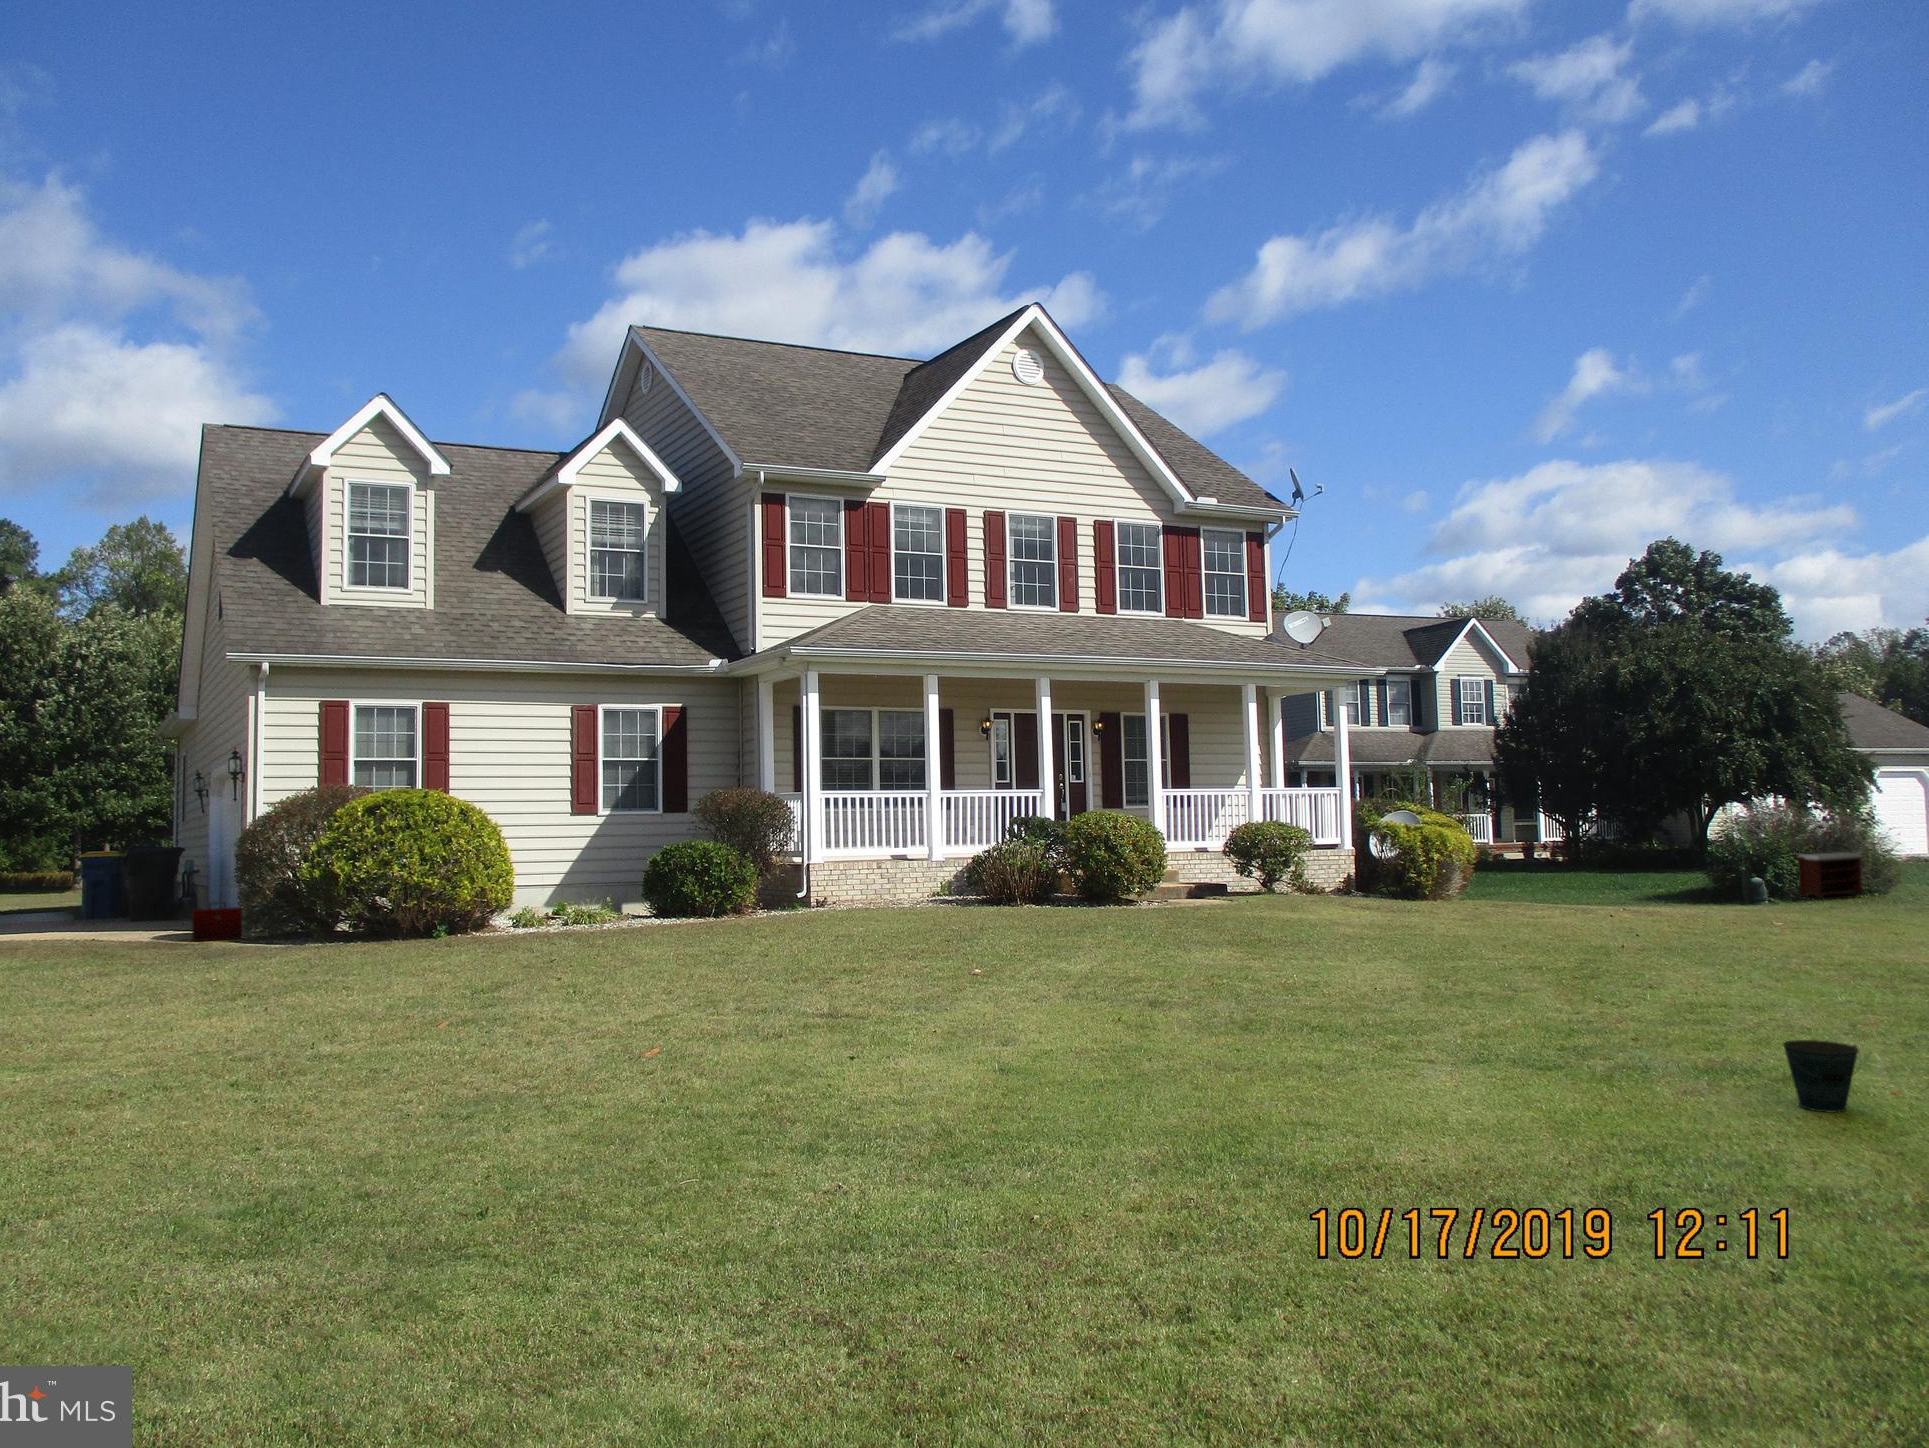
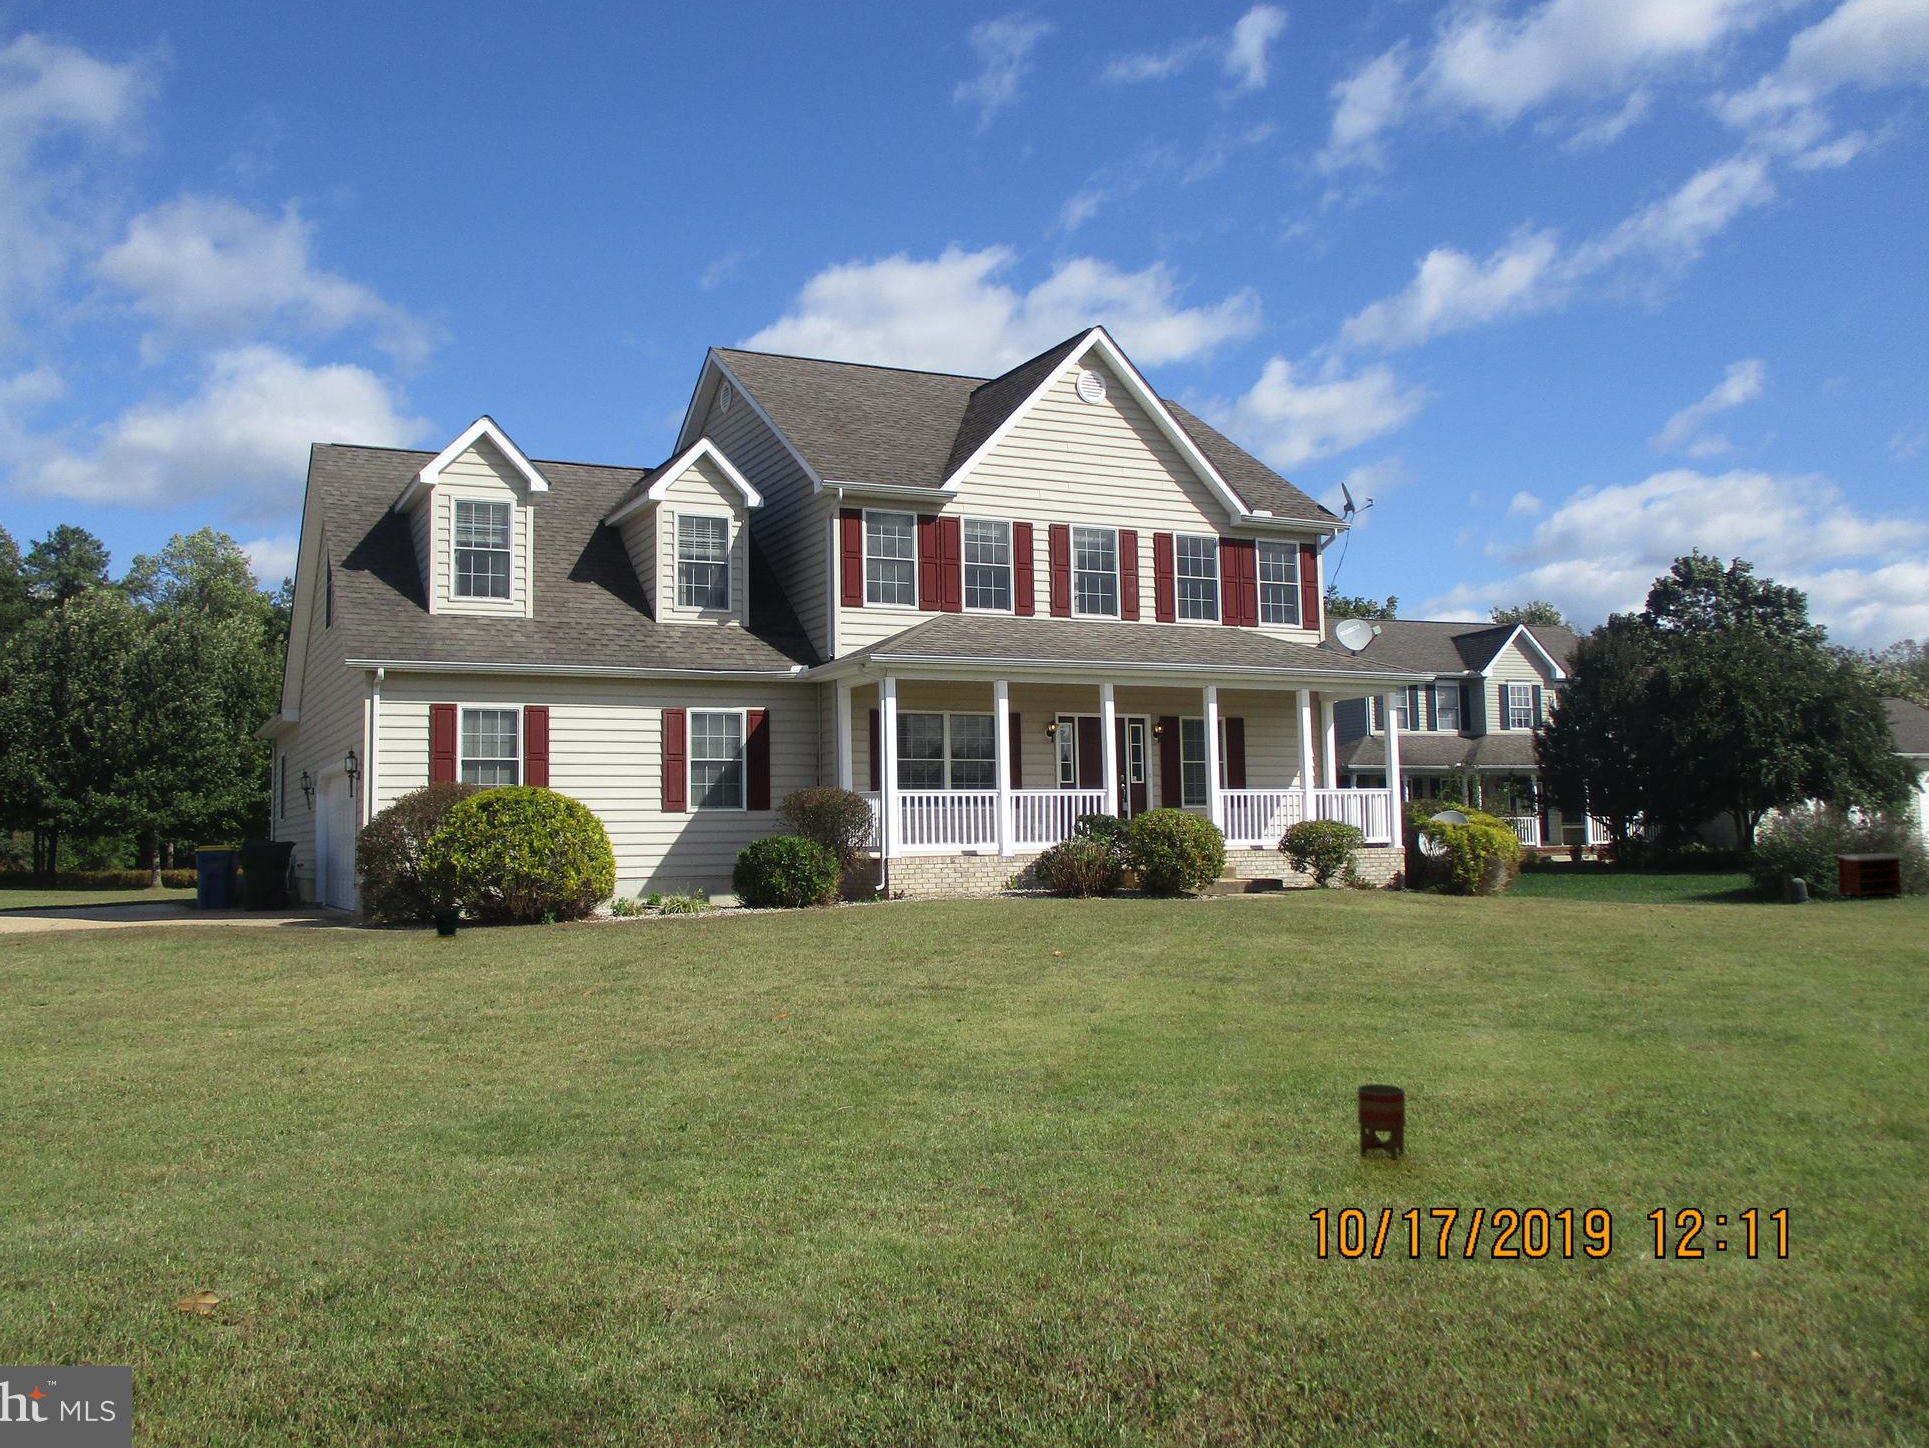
toolbox: present [192,902,242,941] -> none [322,890,368,927]
bucket: present [1783,1040,1859,1112] -> present [432,908,461,937]
planter: none [1285,1177,1345,1277] -> present [1357,1084,1406,1160]

